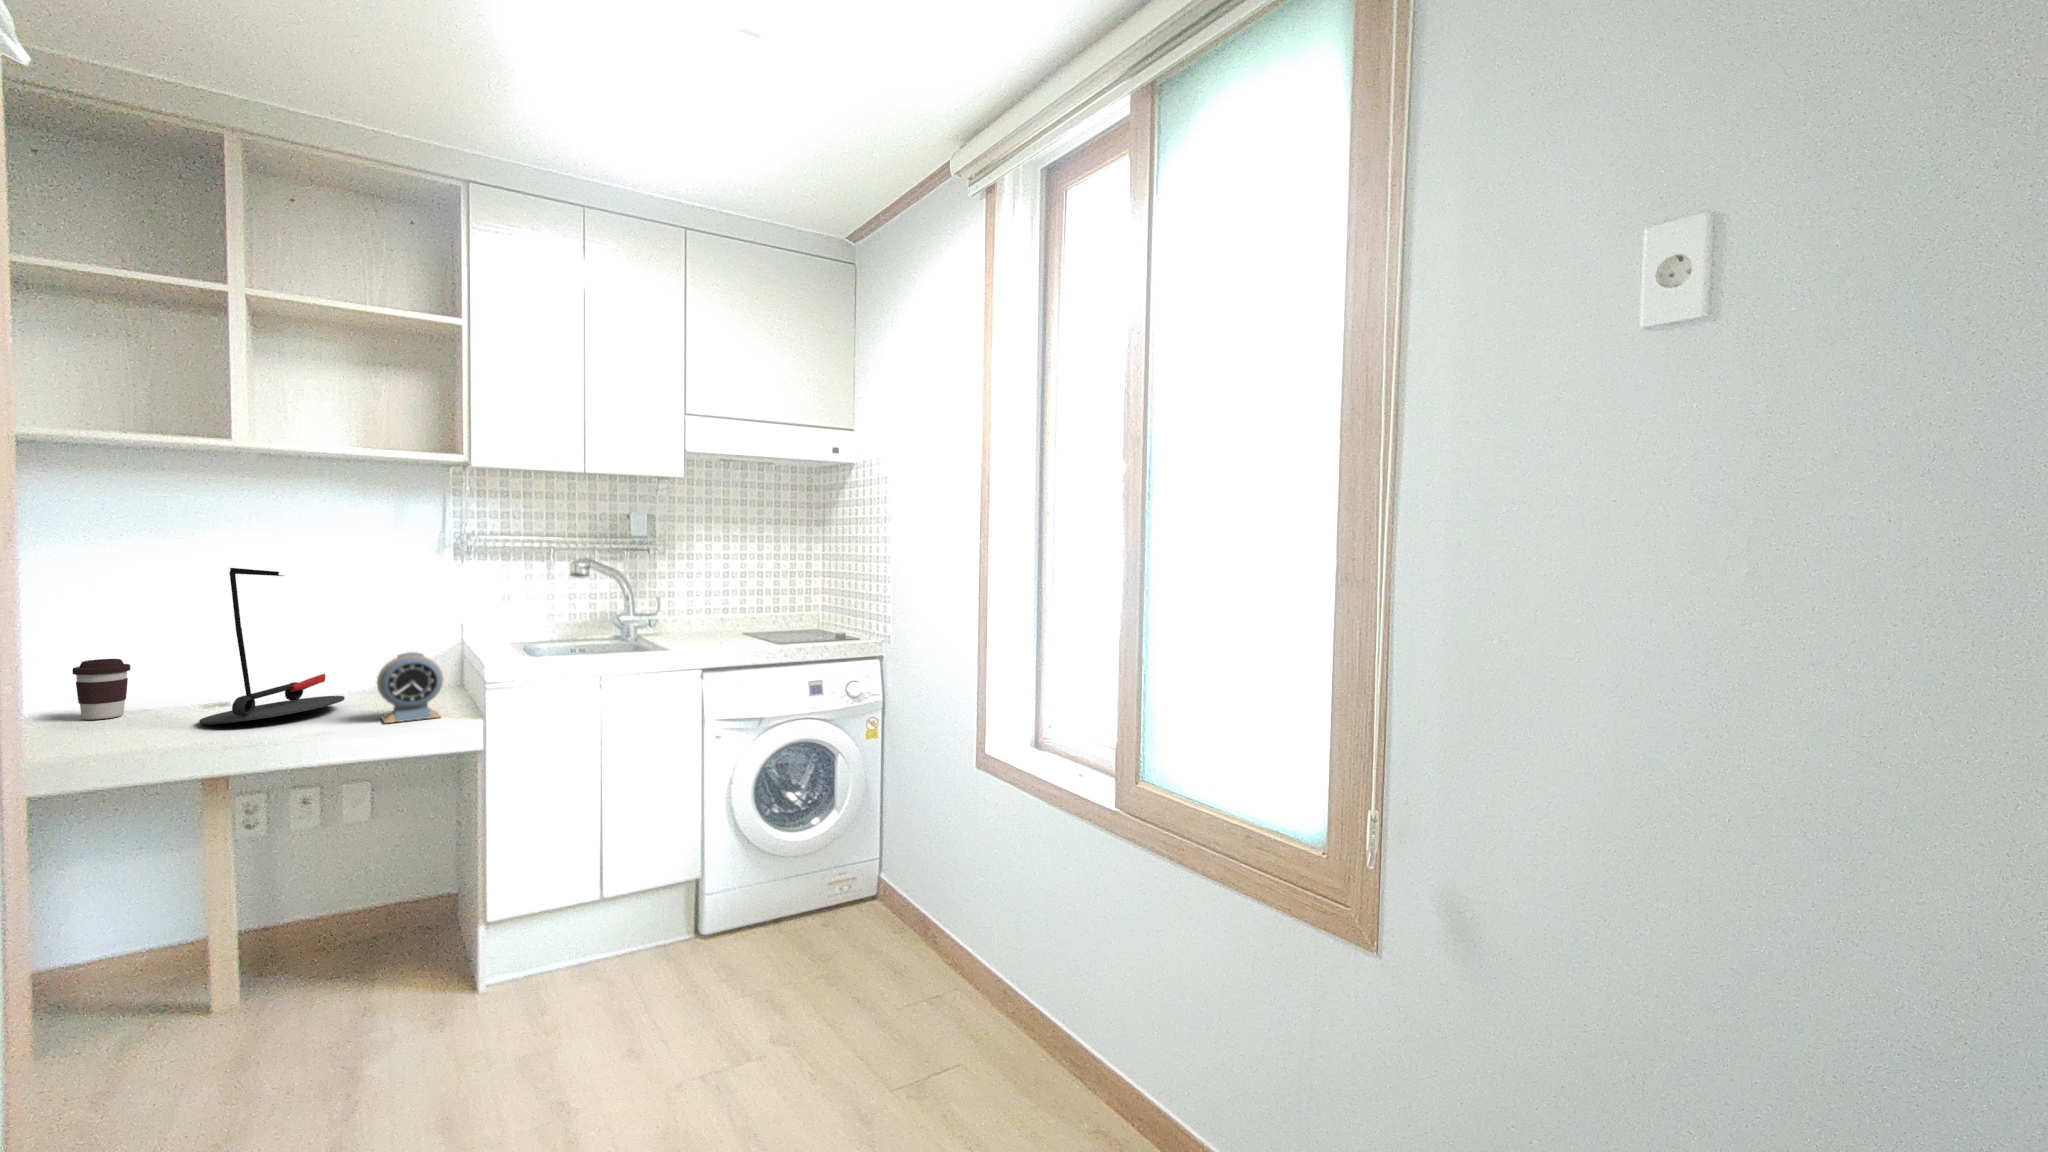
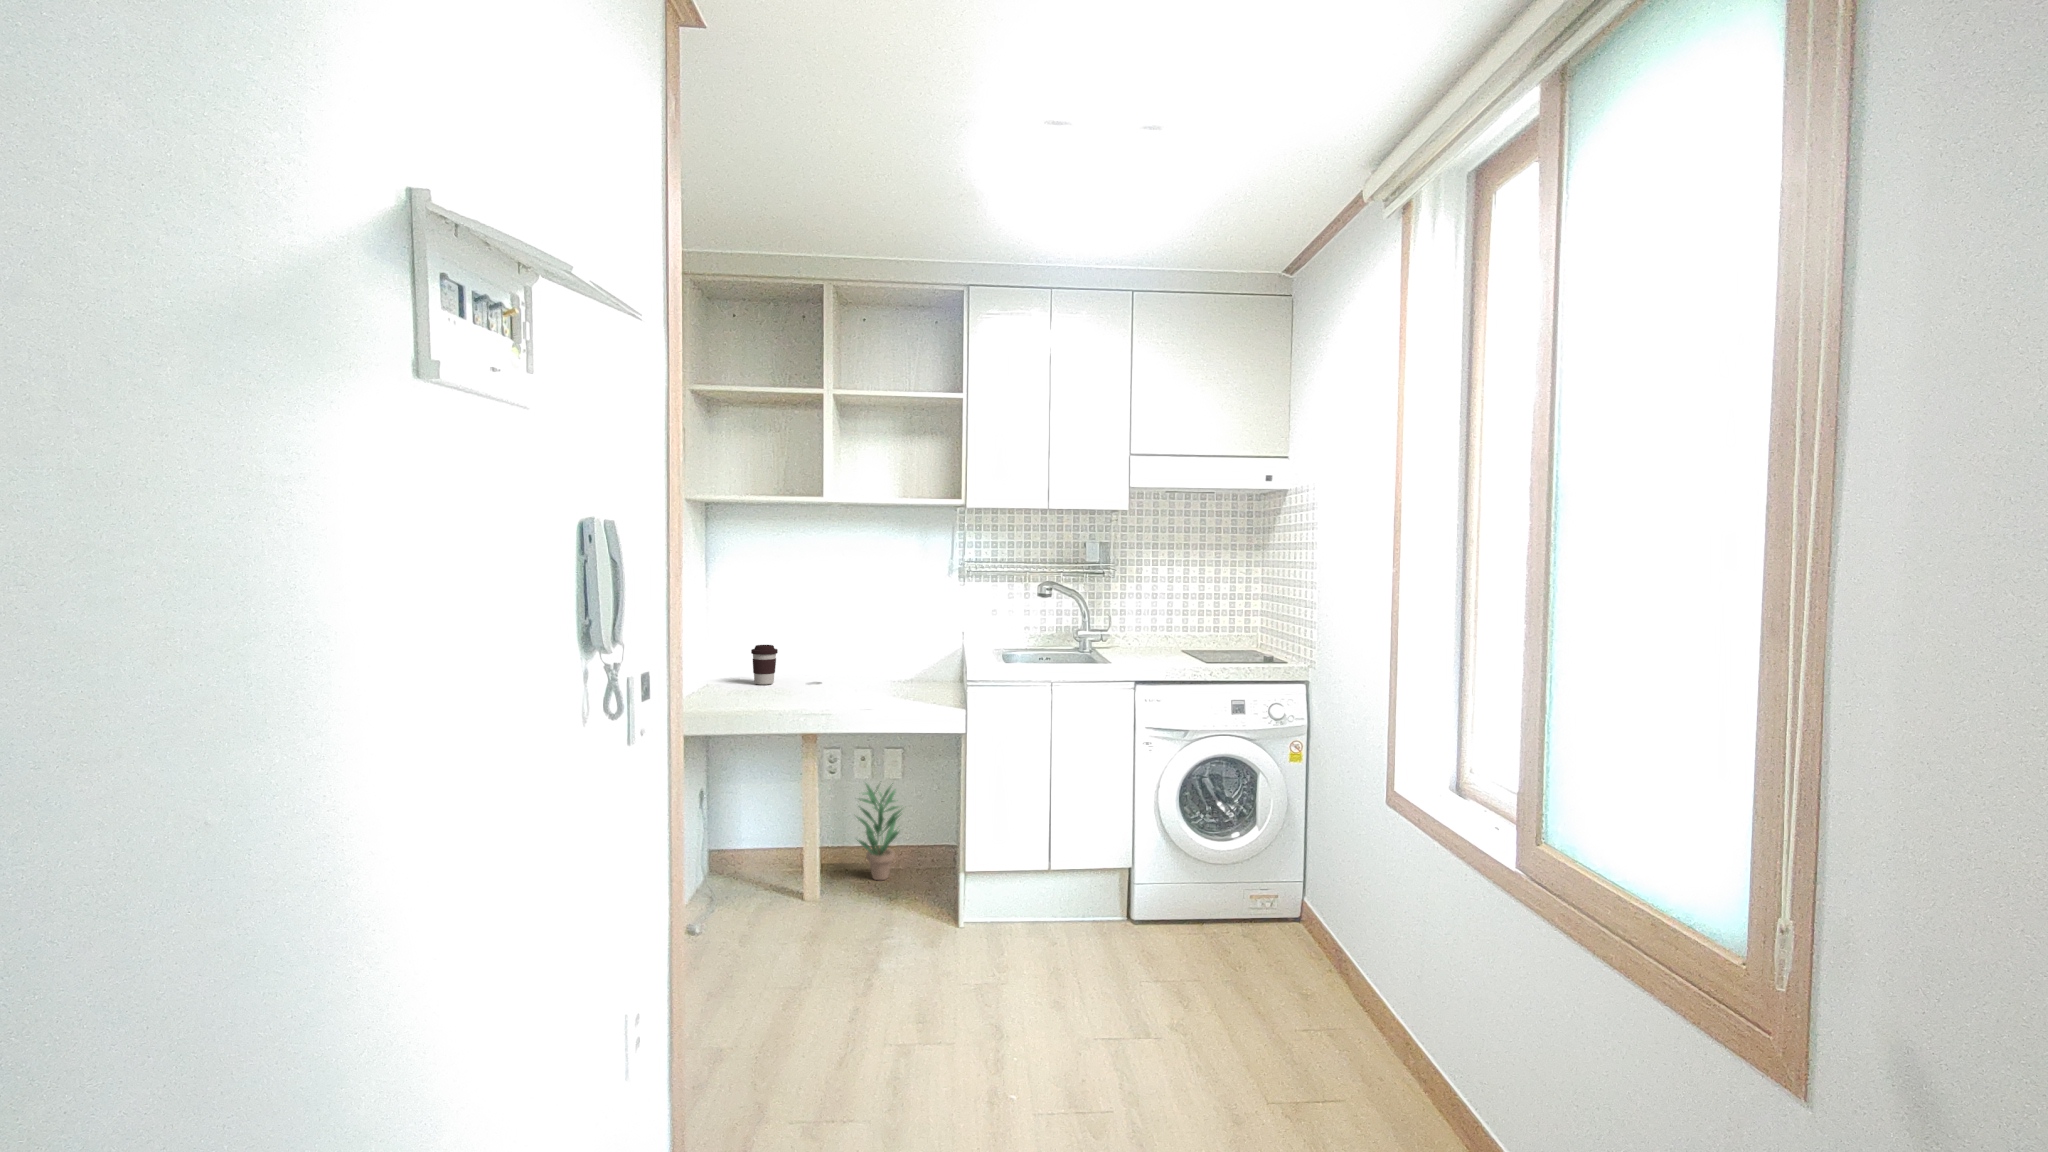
desk lamp: present [199,568,345,724] -> none [812,585,889,694]
alarm clock: present [377,652,443,723] -> none [908,651,949,704]
potted plant: none [286,827,380,961] -> present [857,783,901,880]

